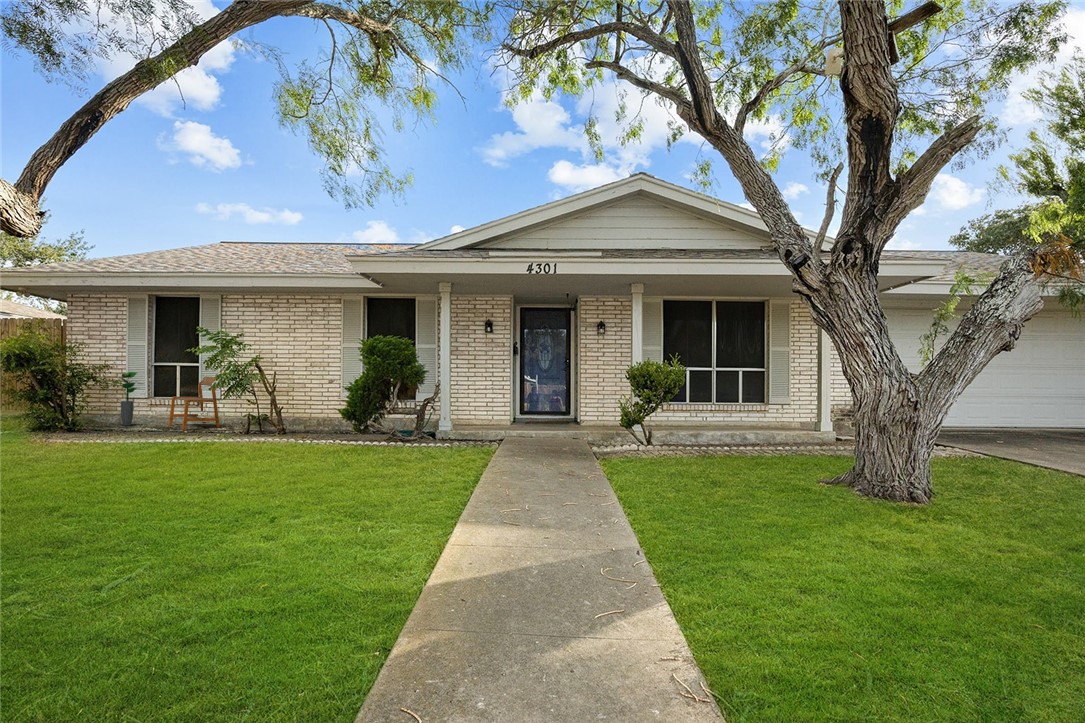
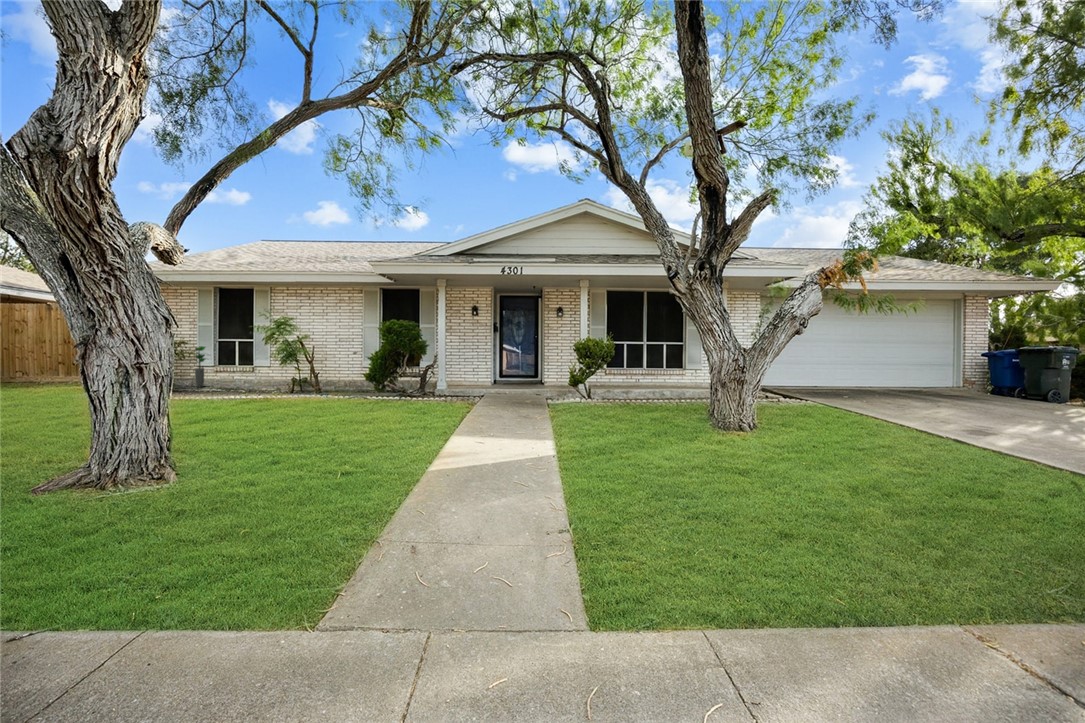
bench: present [169,377,220,430] -> none [232,349,271,390]

